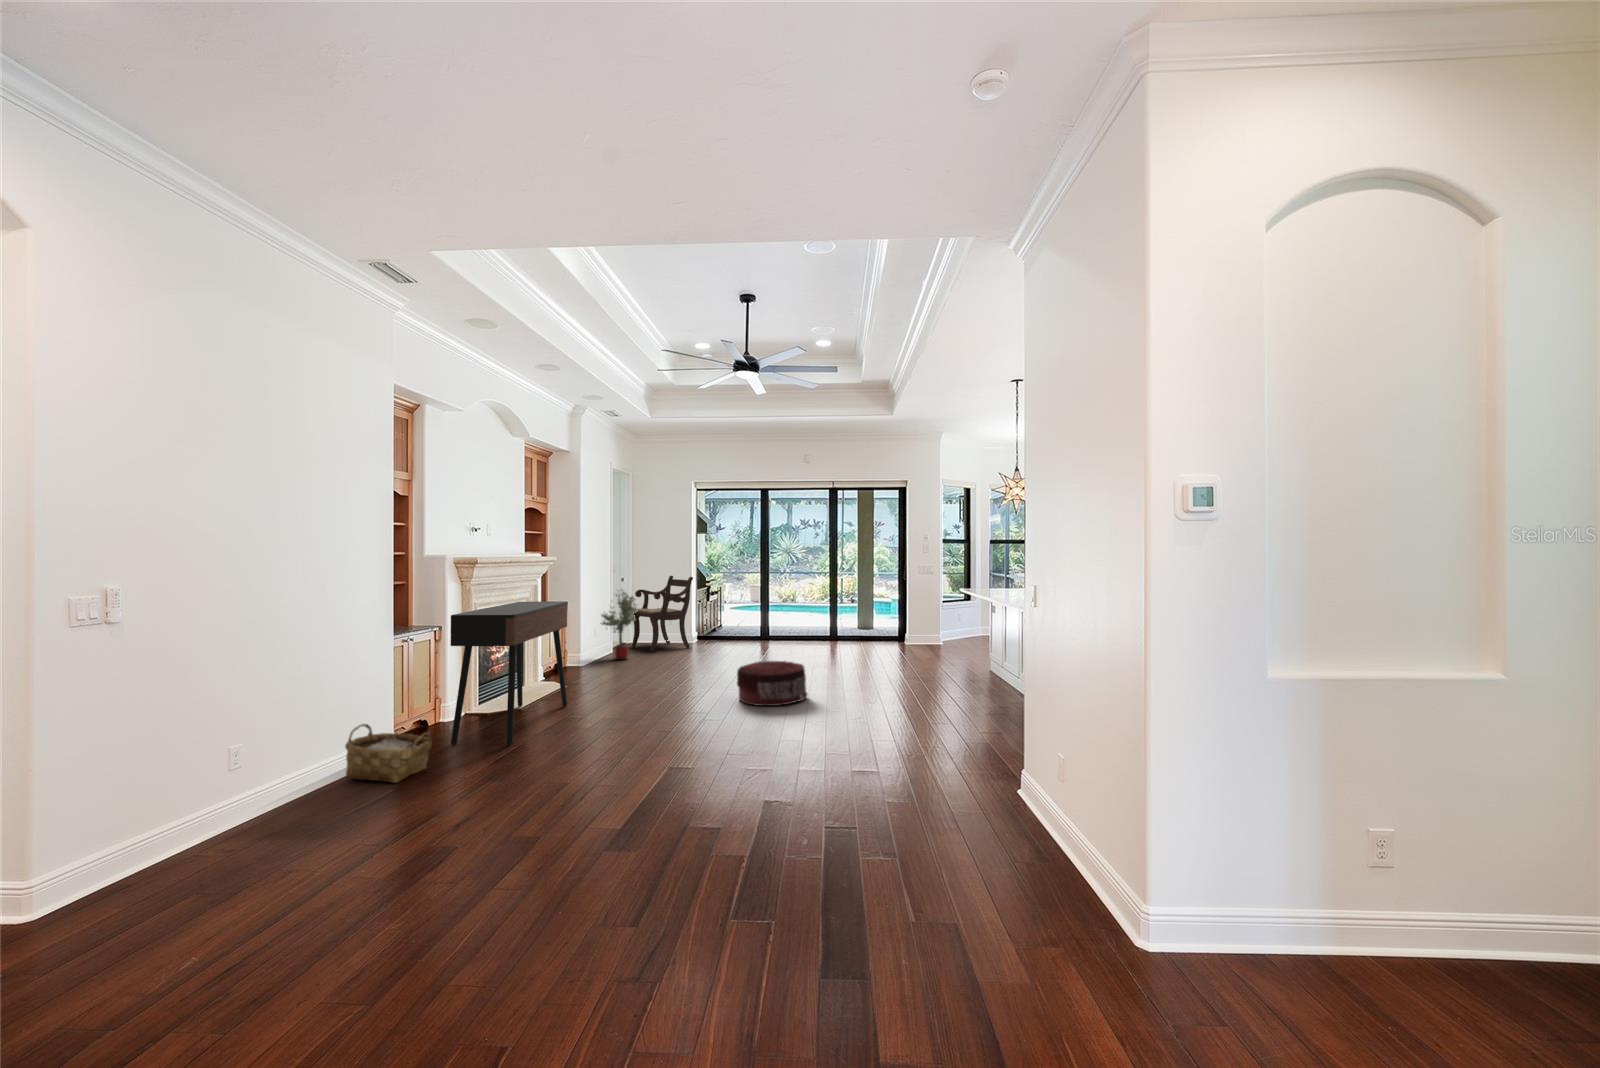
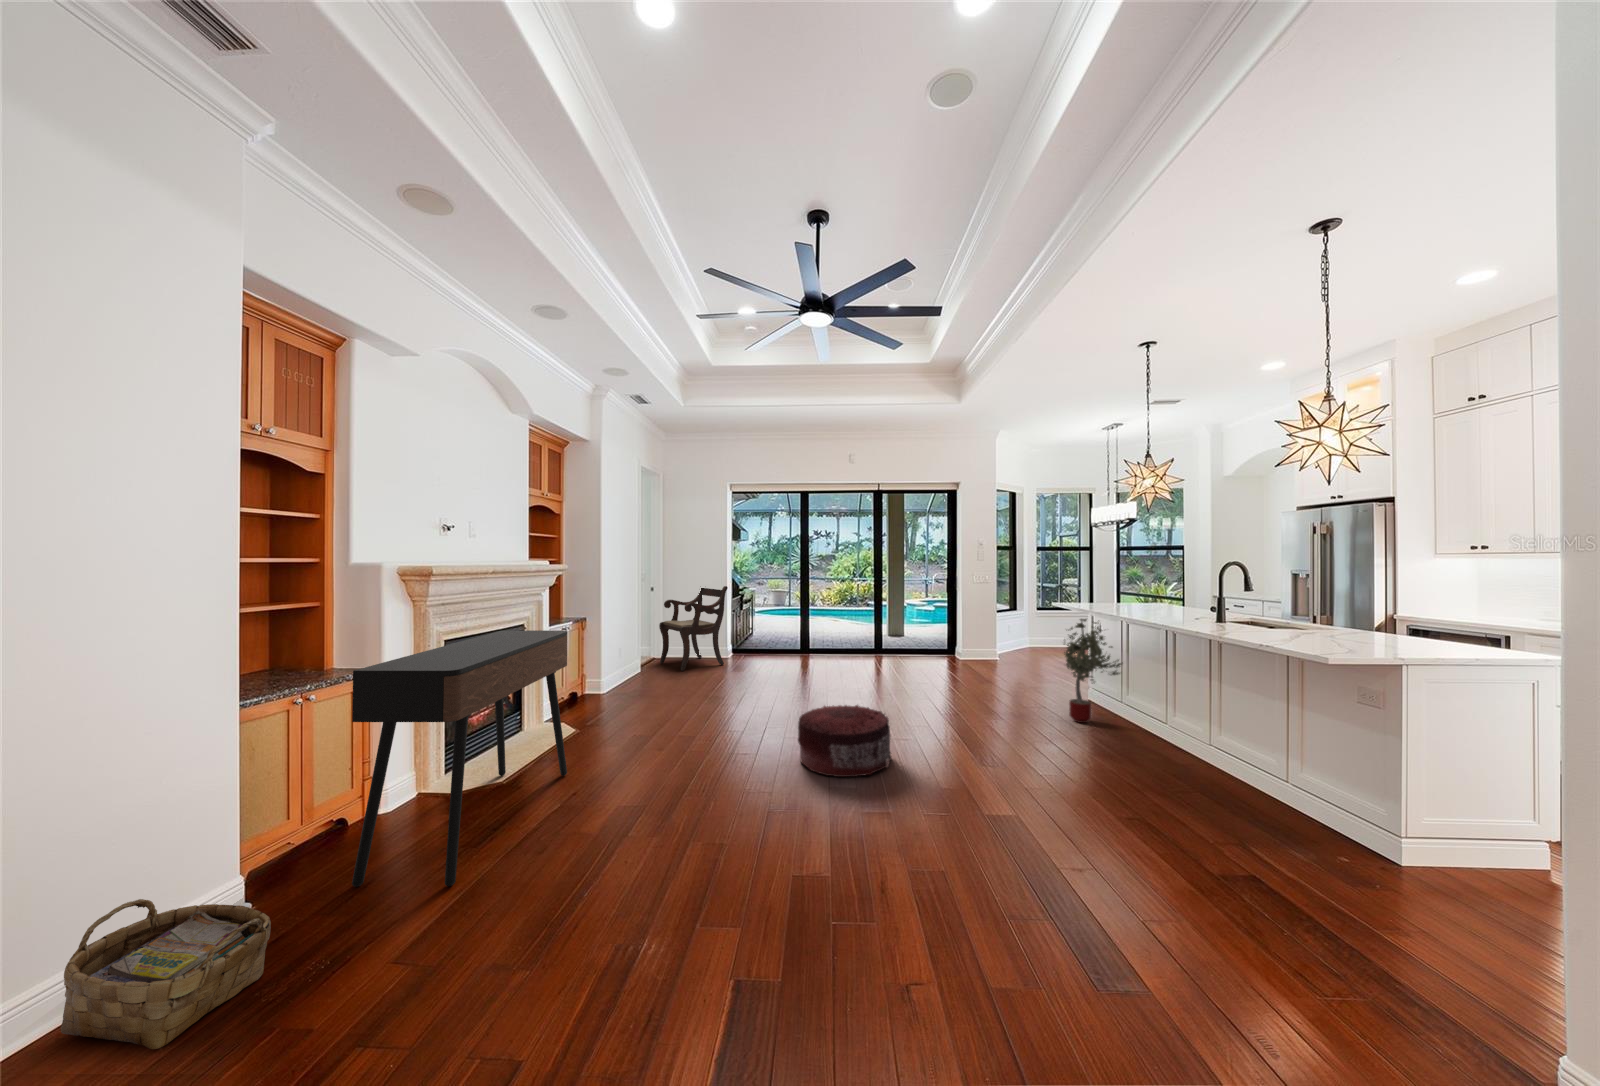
potted tree: present [600,590,637,660] -> present [1064,619,1123,723]

